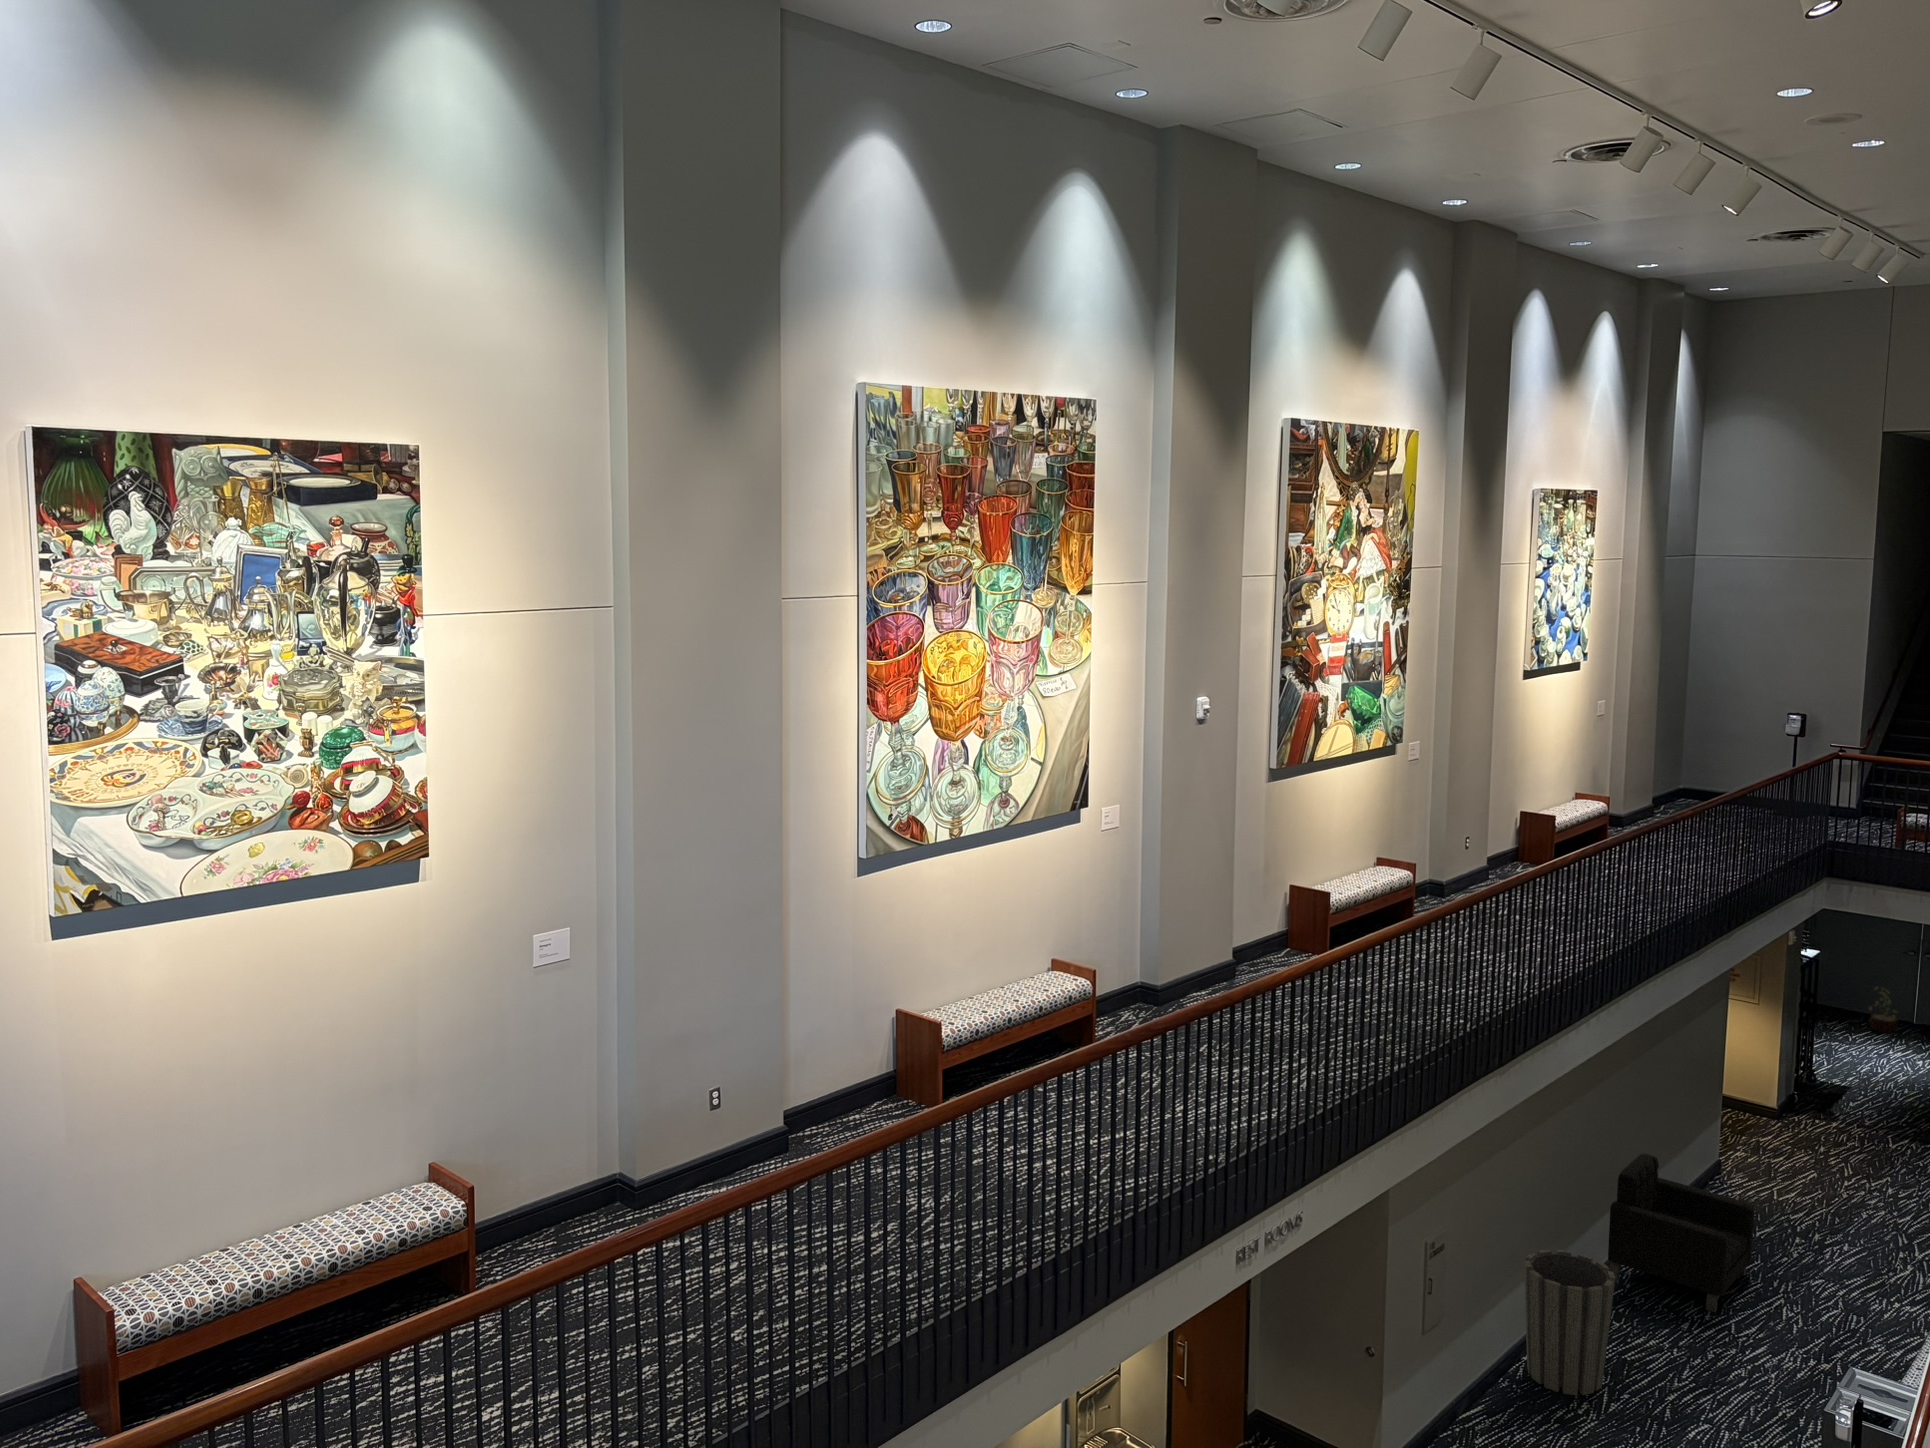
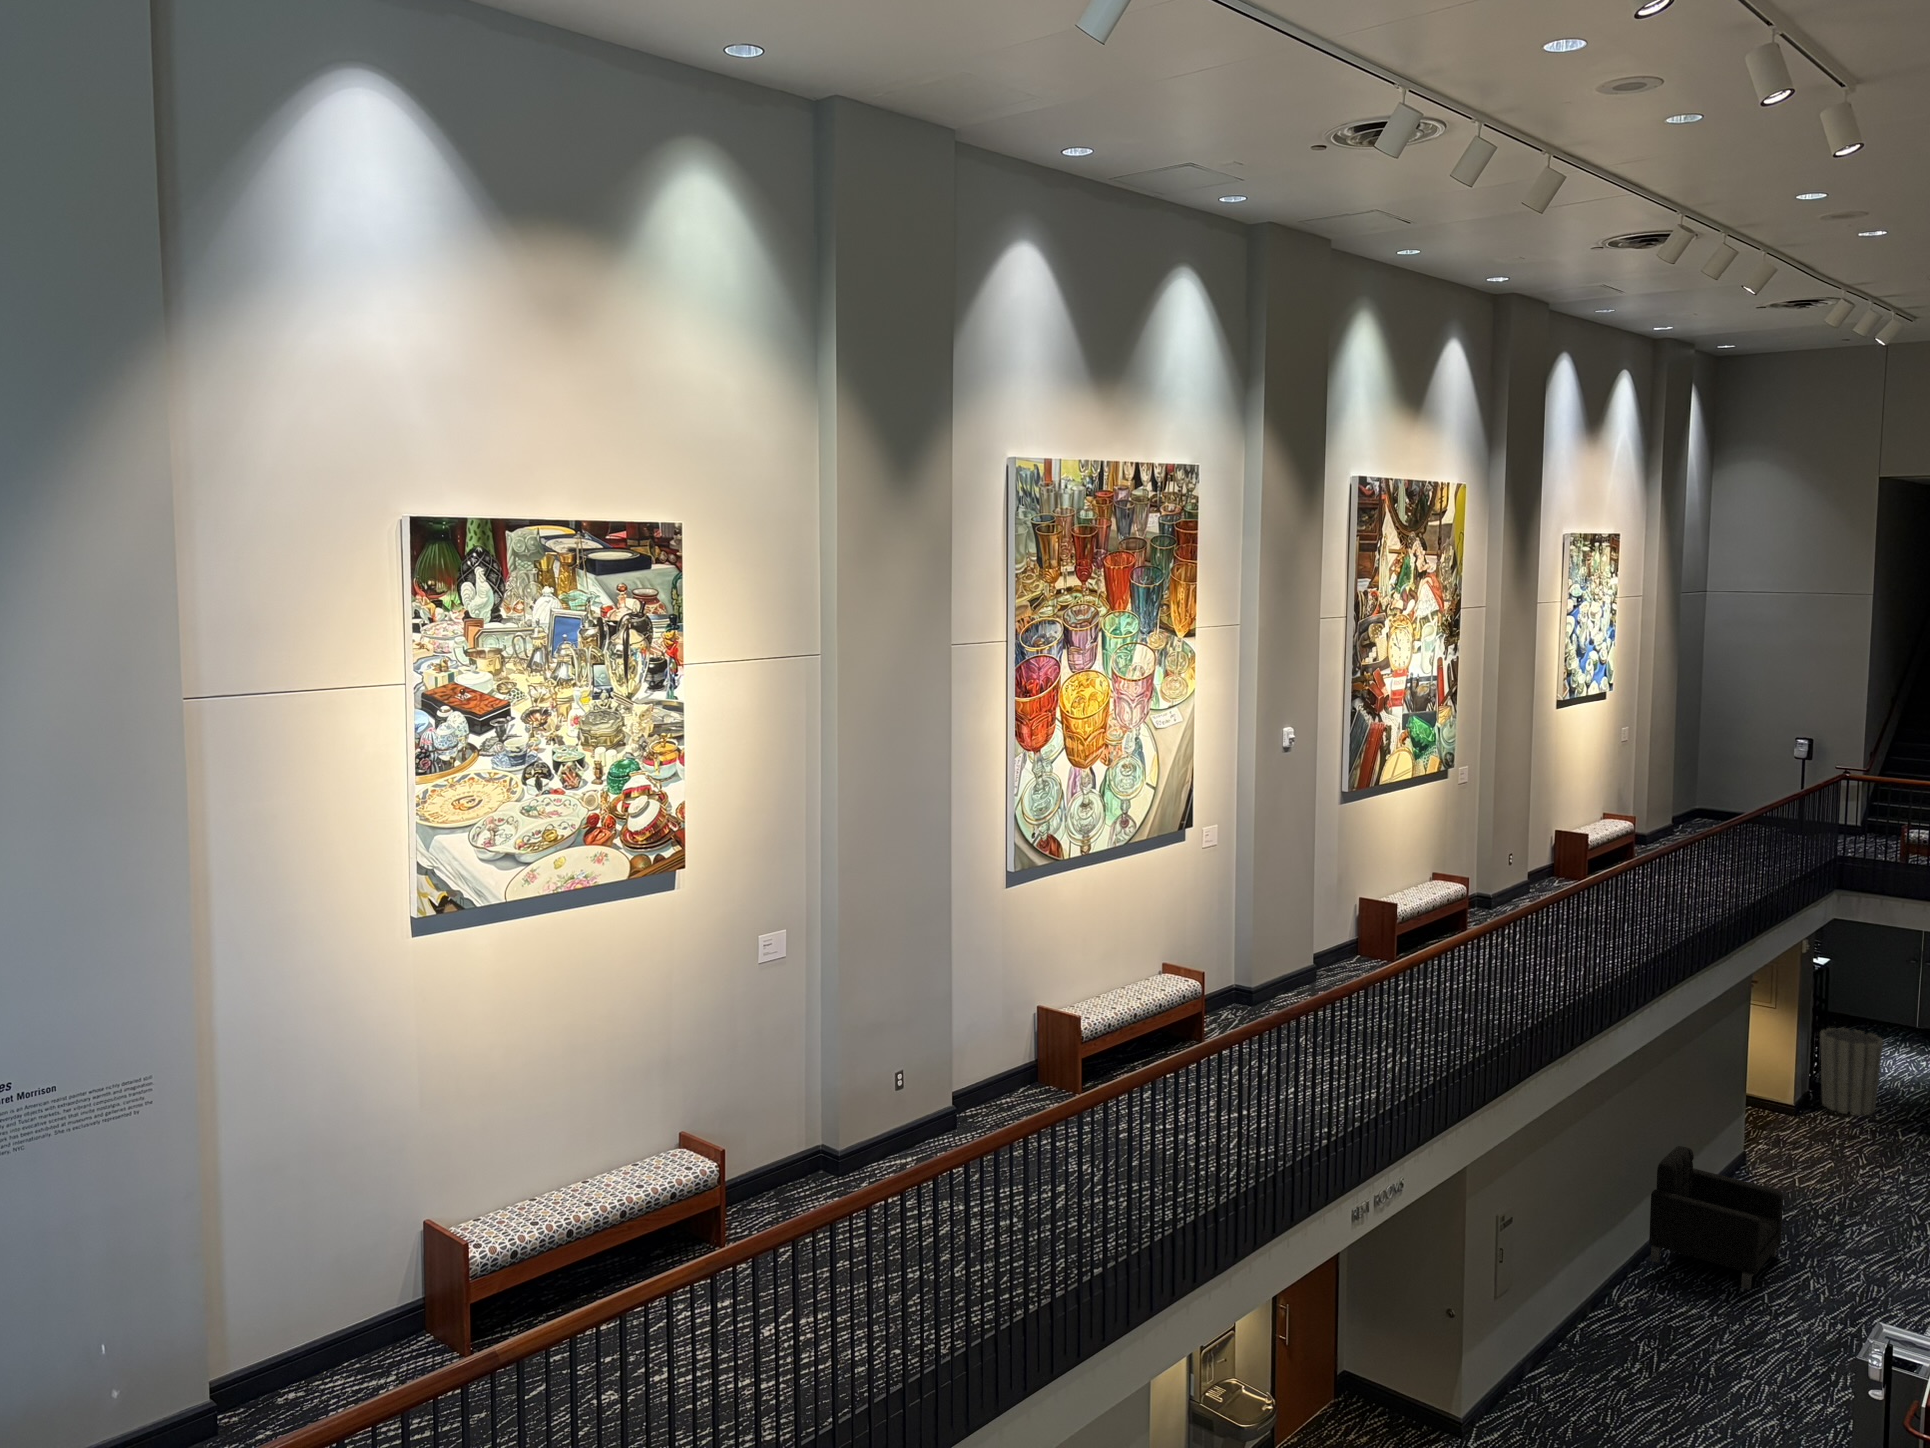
decorative plant: present [1869,986,1898,1033] -> none [1877,995,1908,1040]
trash can: present [1524,1249,1616,1395] -> present [1820,1028,1884,1116]

